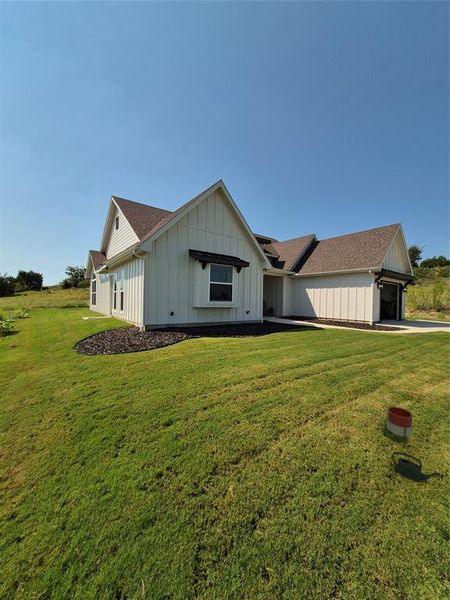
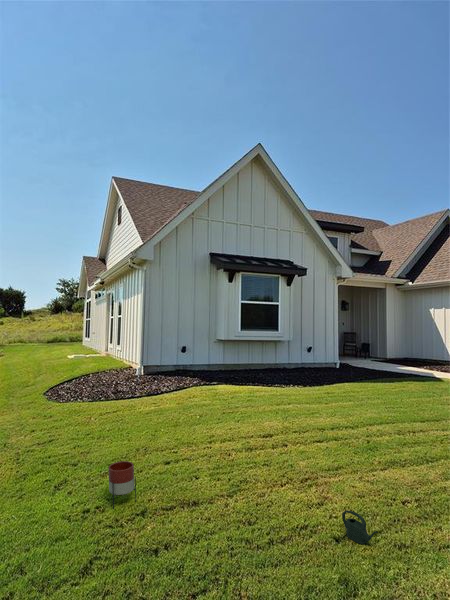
planter: present [385,407,413,448] -> present [109,461,136,509]

